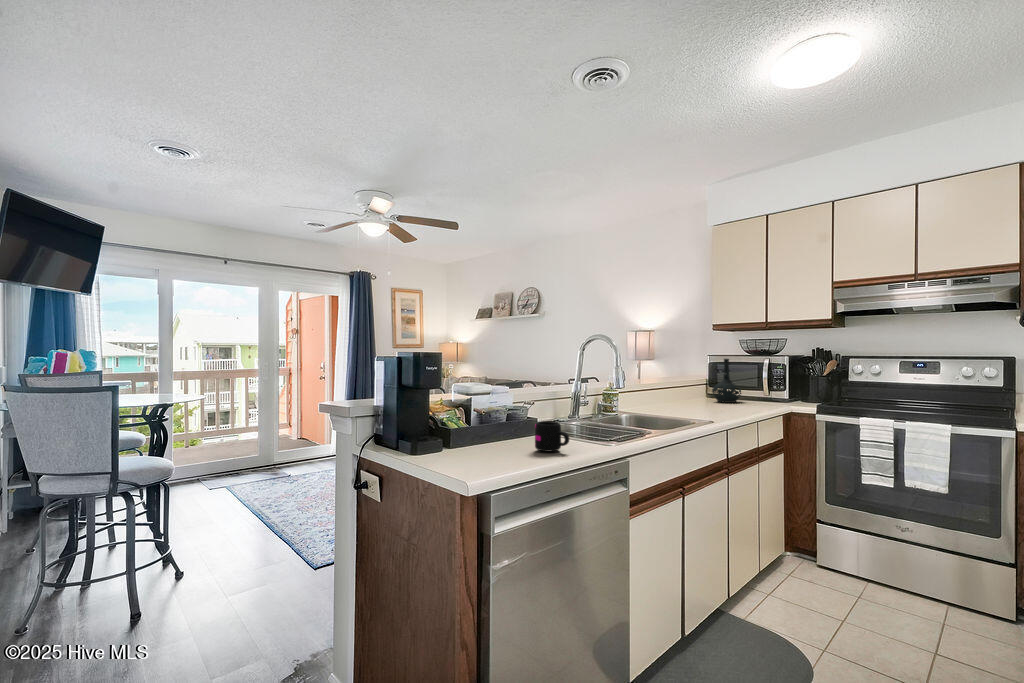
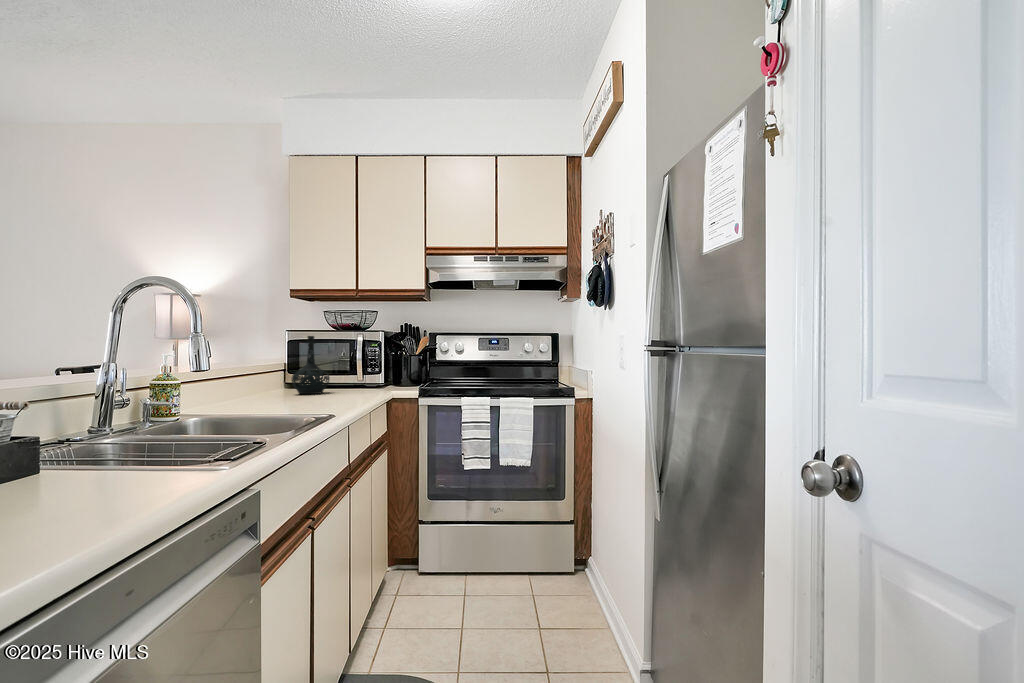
mug: present [535,421,569,451] -> none [63,431,158,497]

